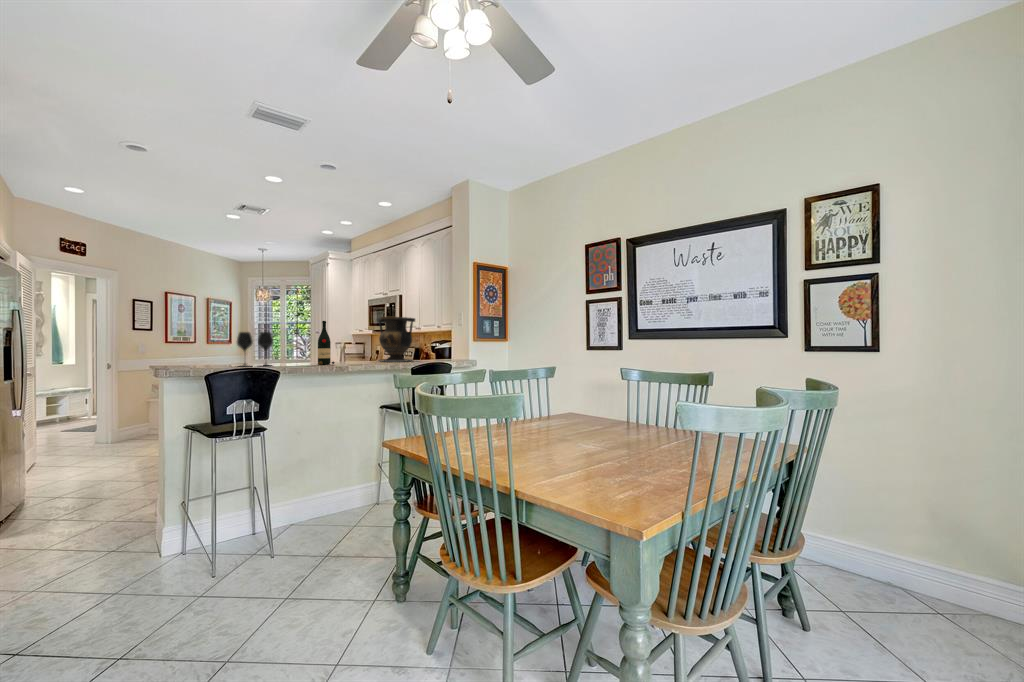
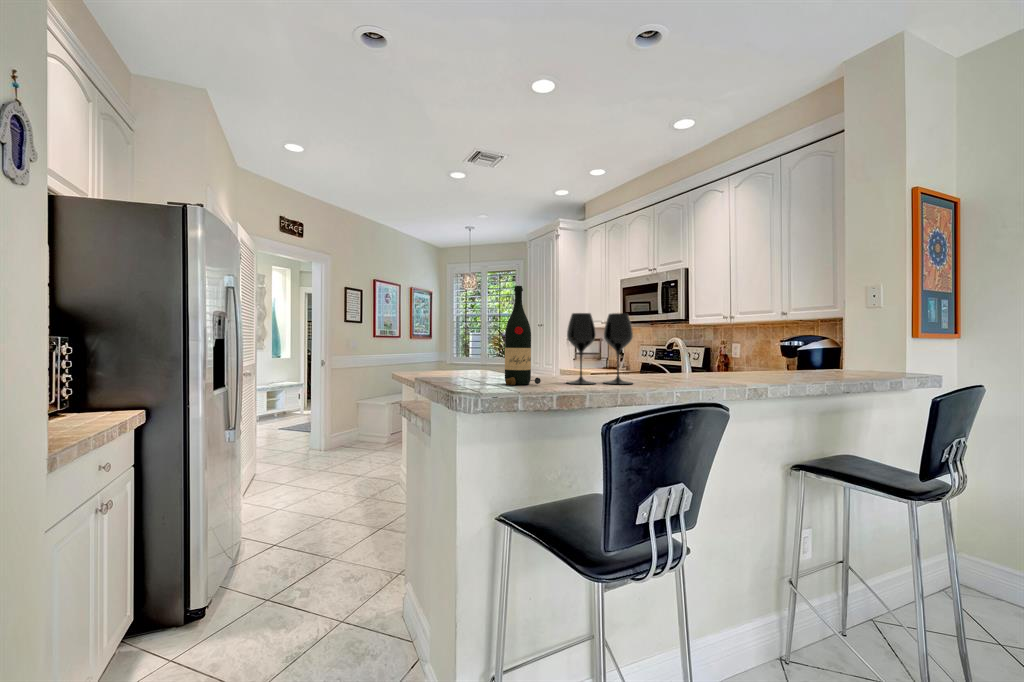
vase: present [377,317,415,362] -> none [757,287,852,378]
wine bottle: present [318,321,335,365] -> present [505,286,541,385]

